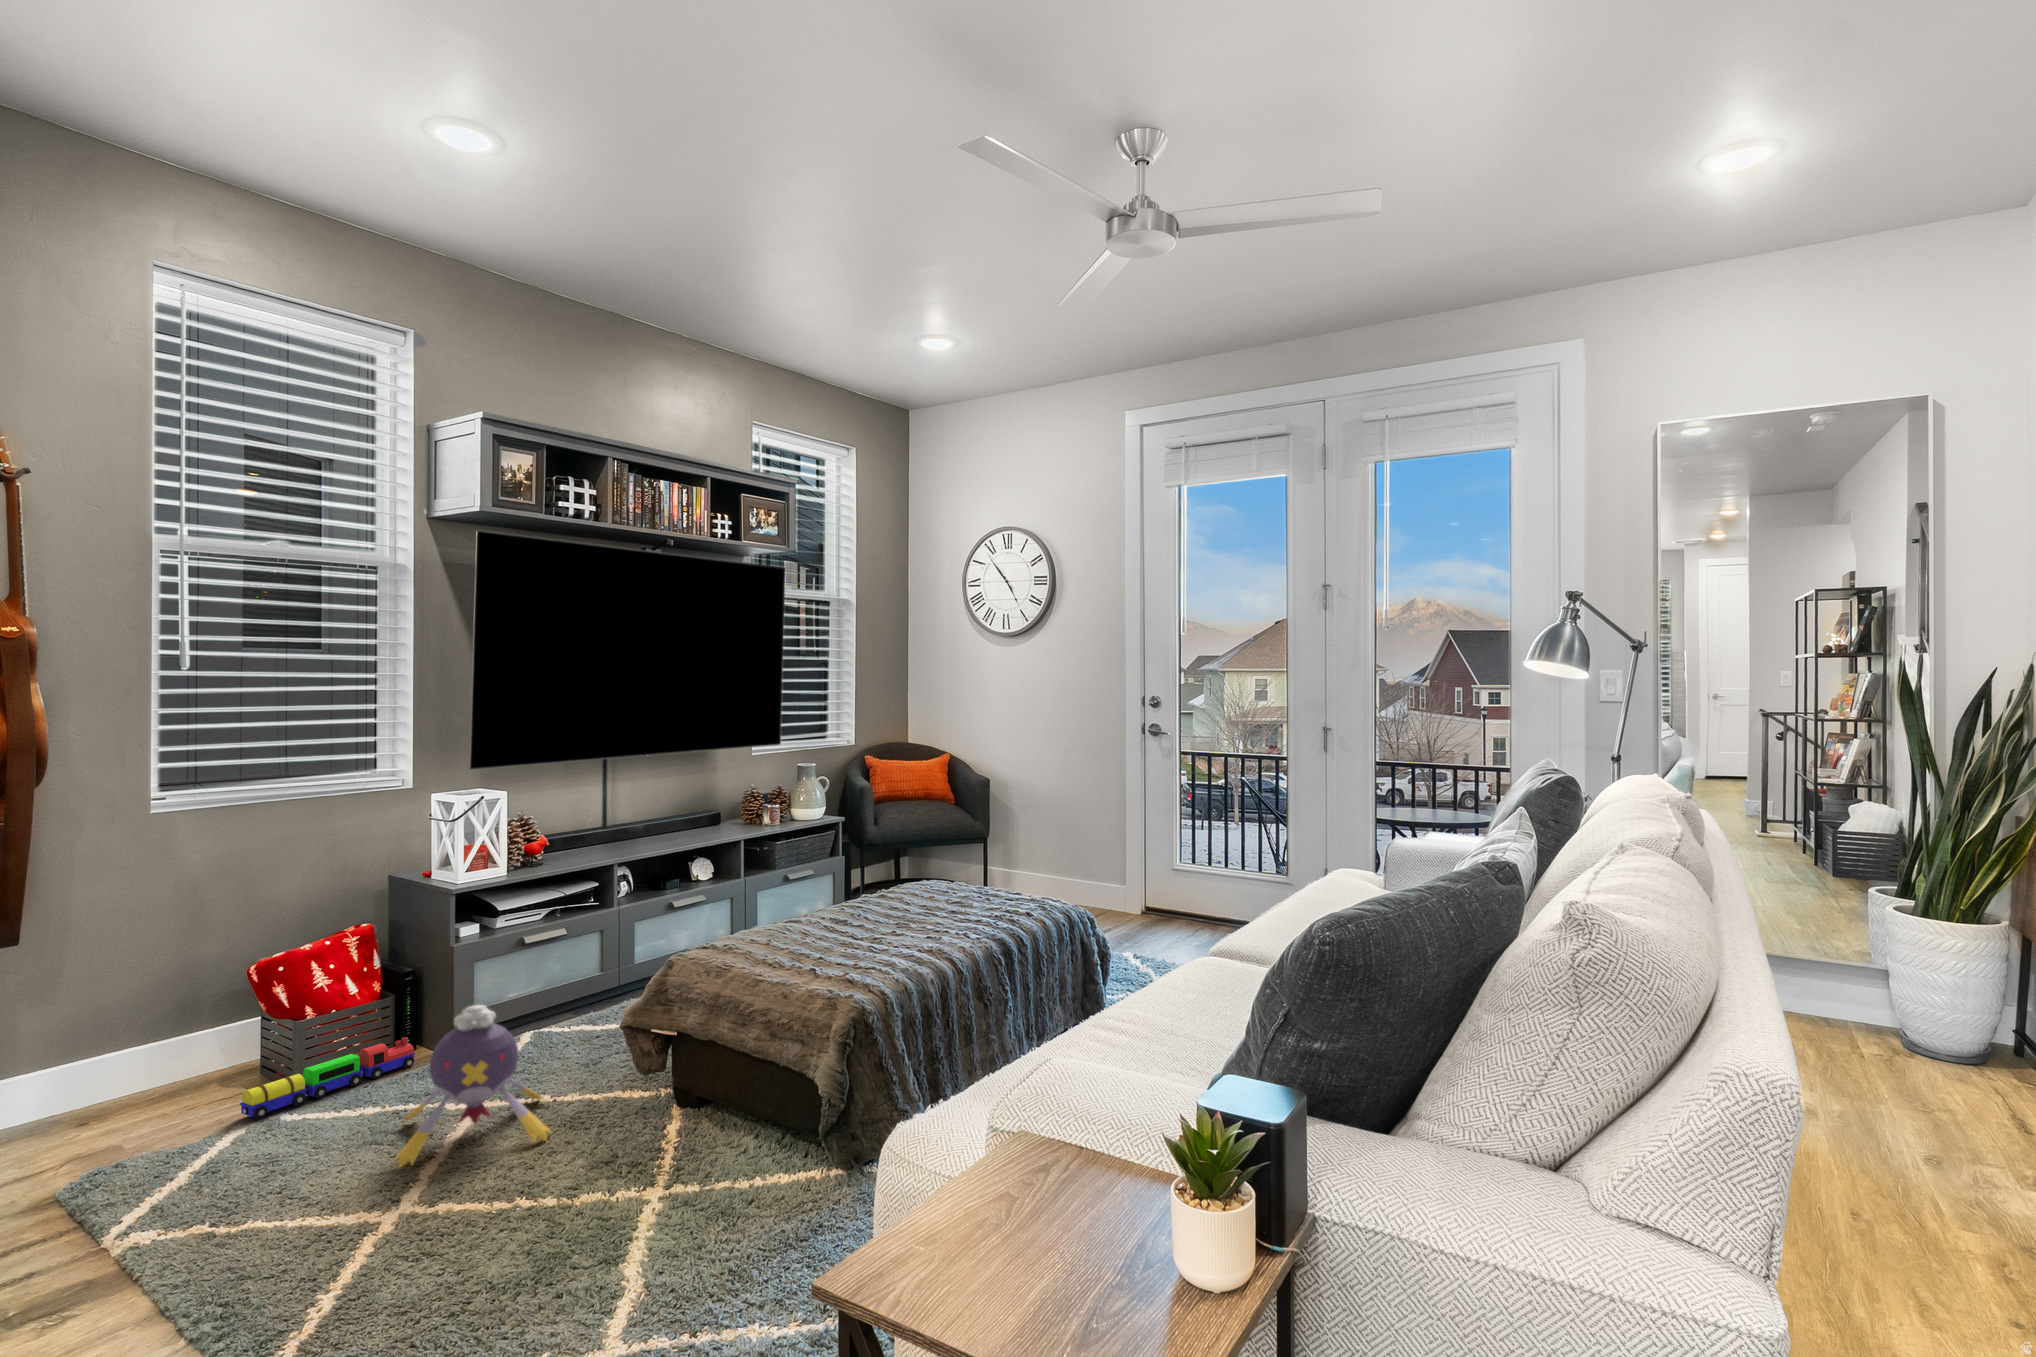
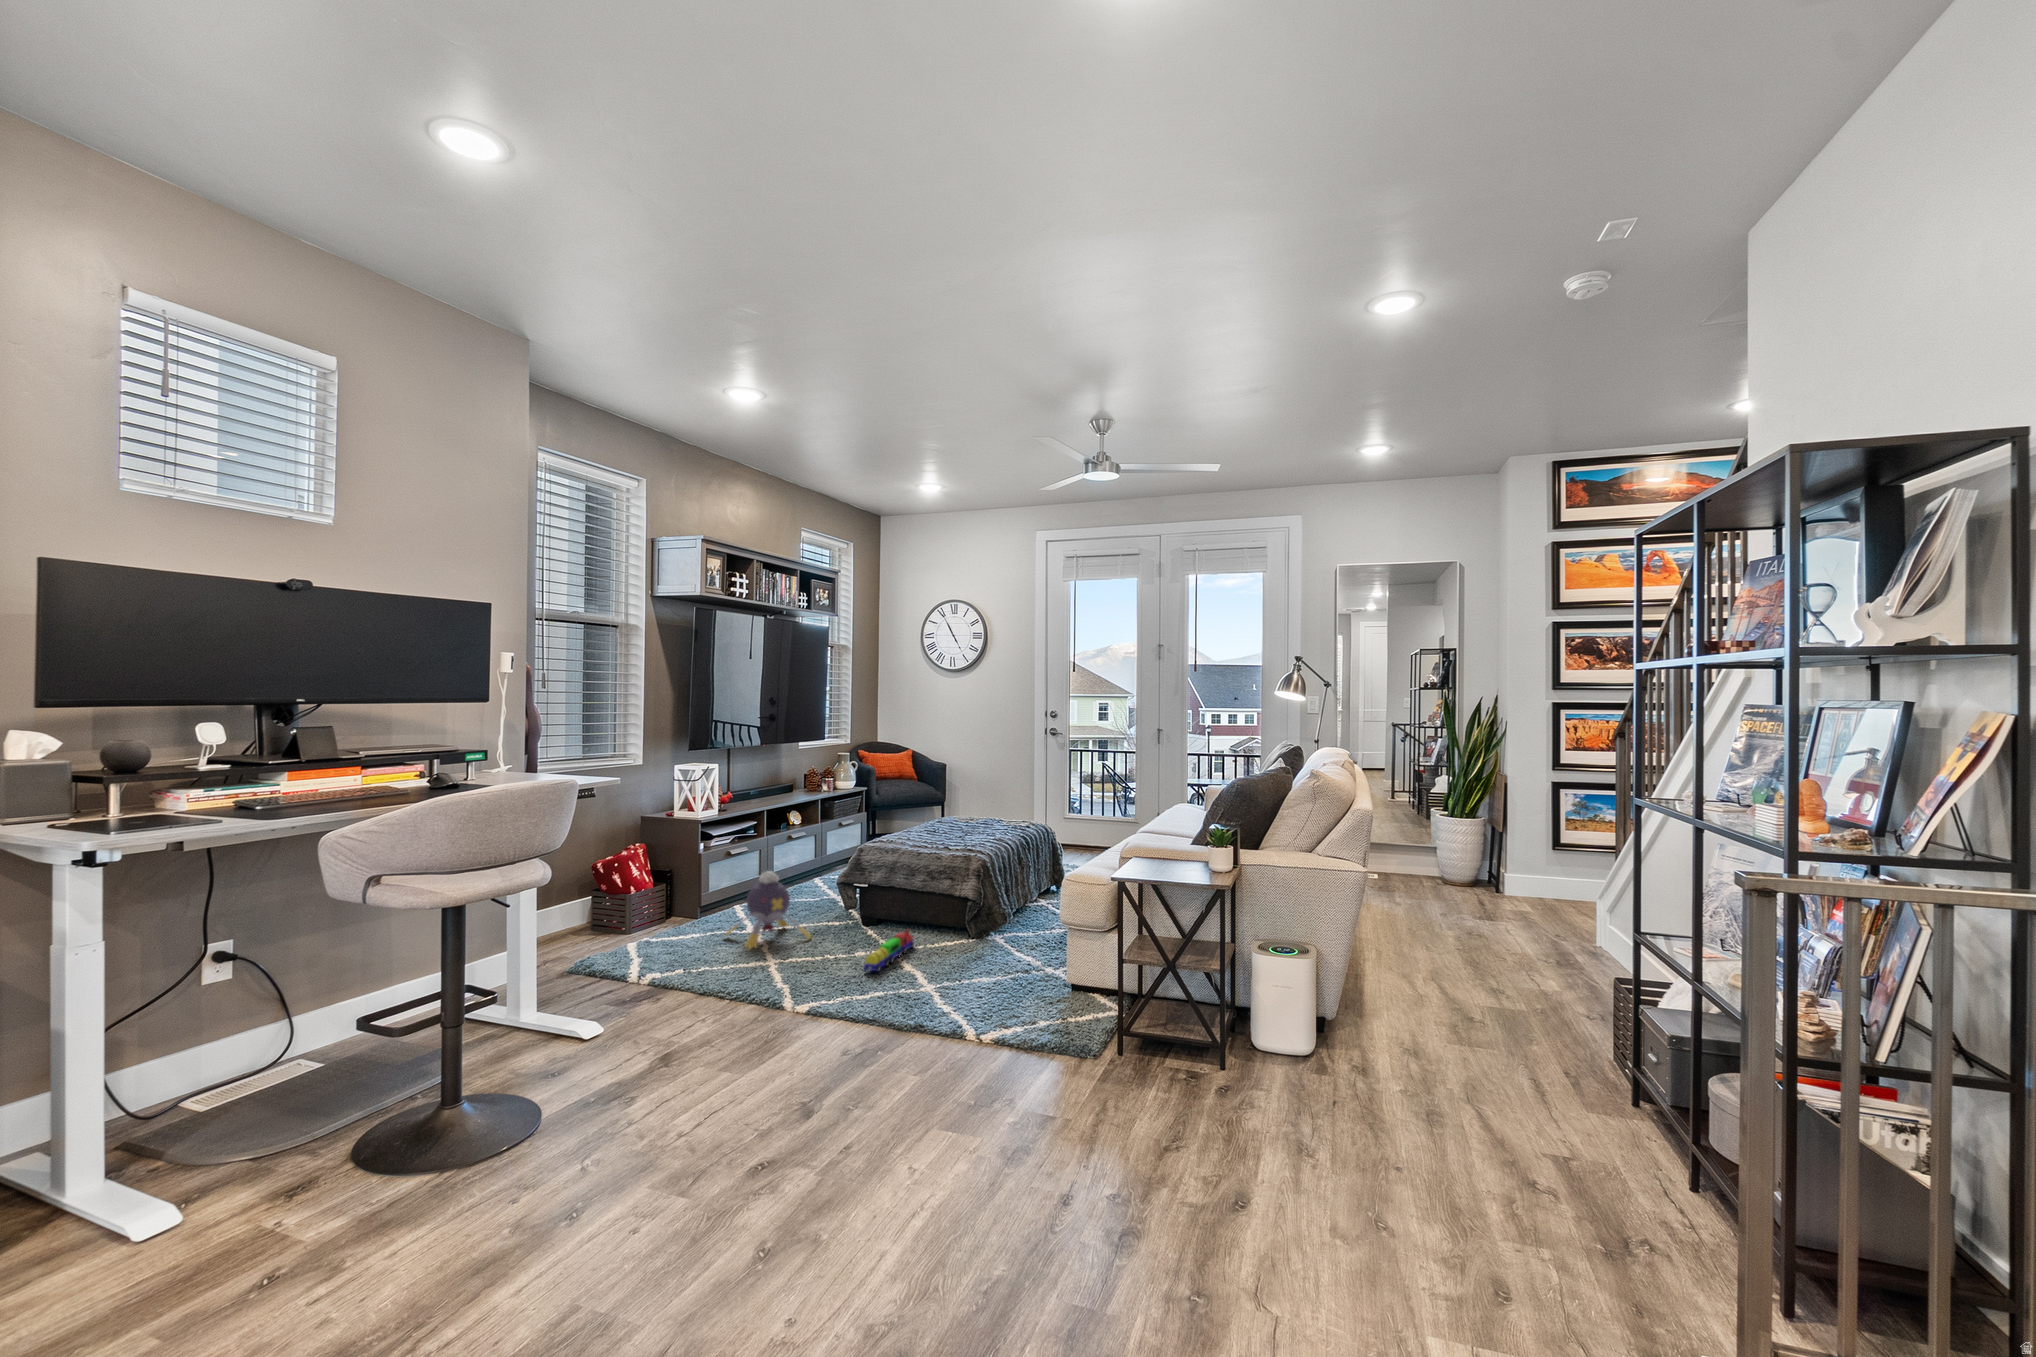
toy train: present [240,1037,415,1119] -> present [864,930,914,972]

